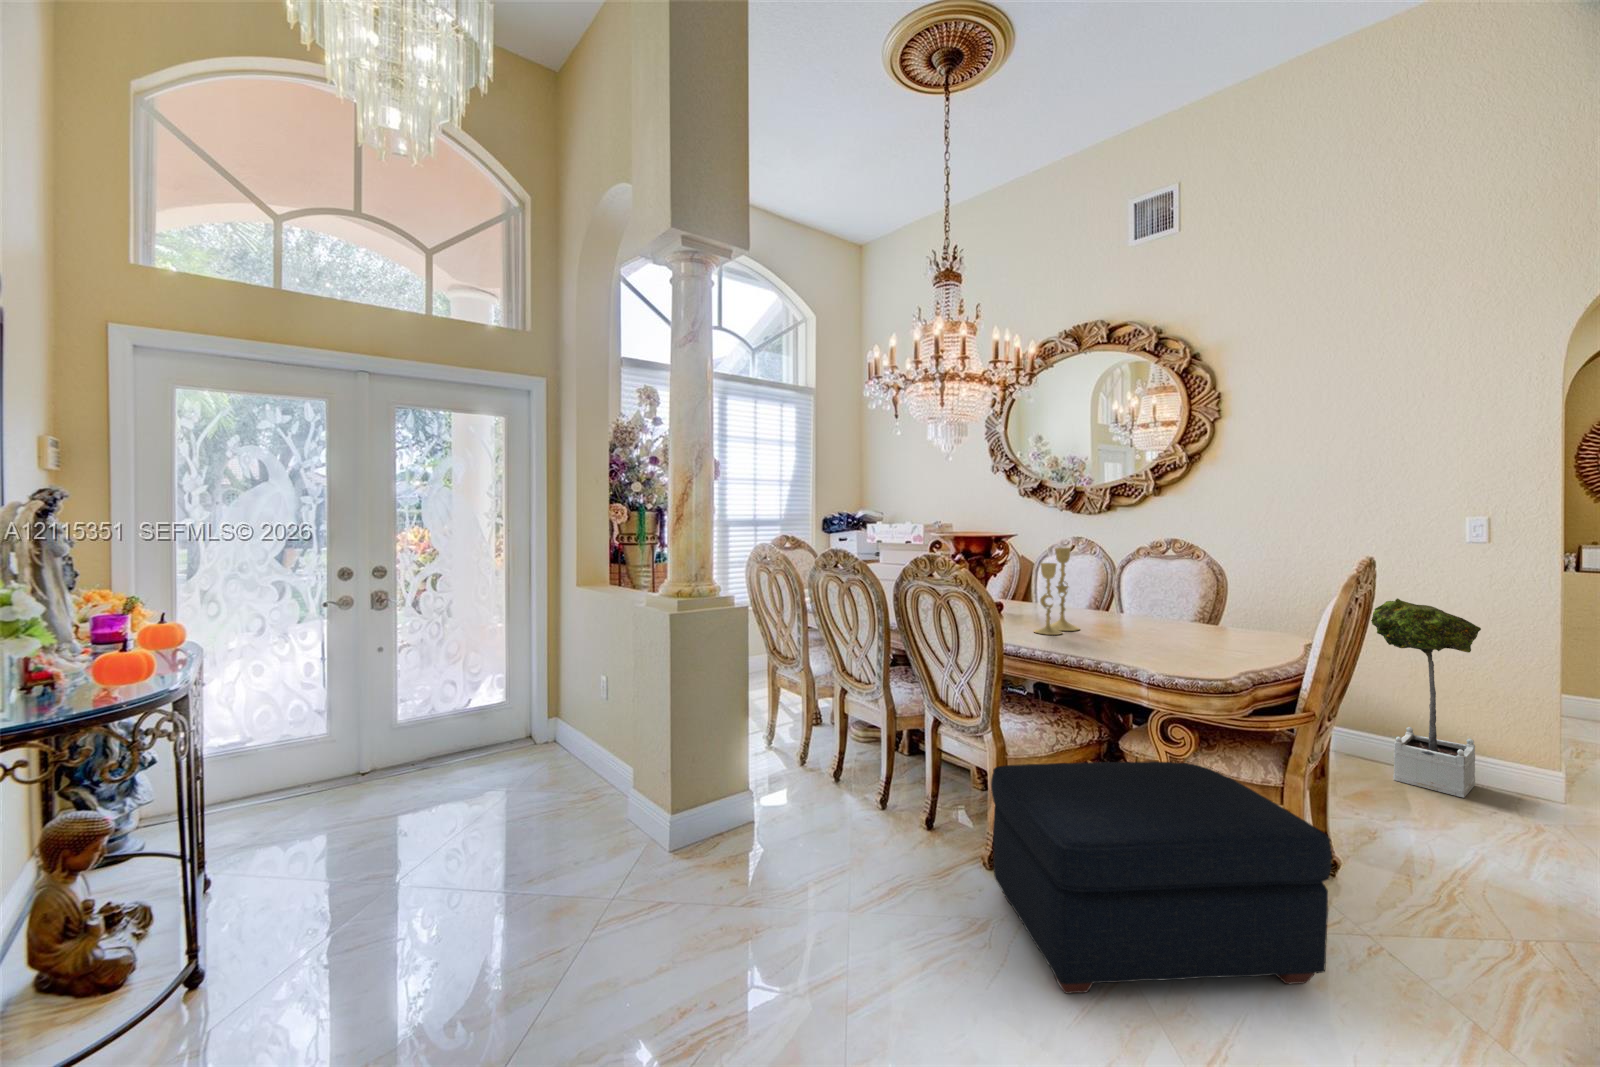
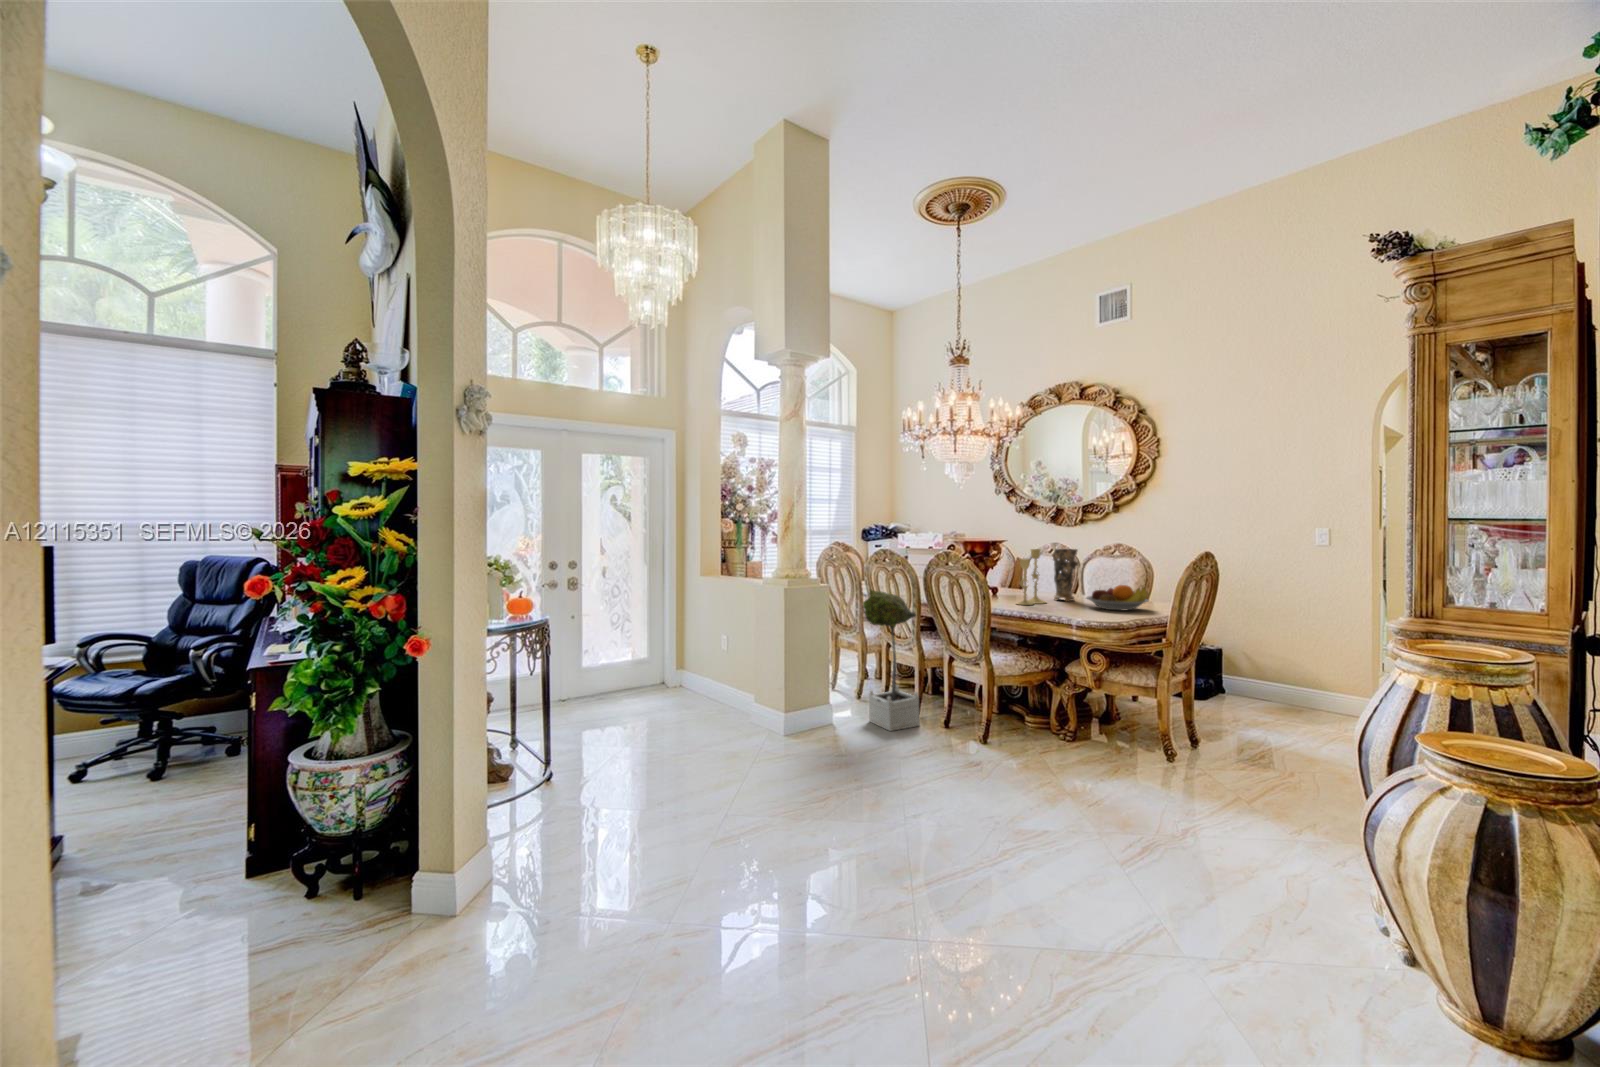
decorative vase: none [1084,547,1125,626] -> present [1052,549,1078,602]
potted tree: present [1371,598,1481,798] -> present [863,590,920,731]
fruit bowl: none [1144,606,1250,647] -> present [1087,585,1149,611]
ottoman: present [991,761,1332,994] -> none [984,675,1164,785]

